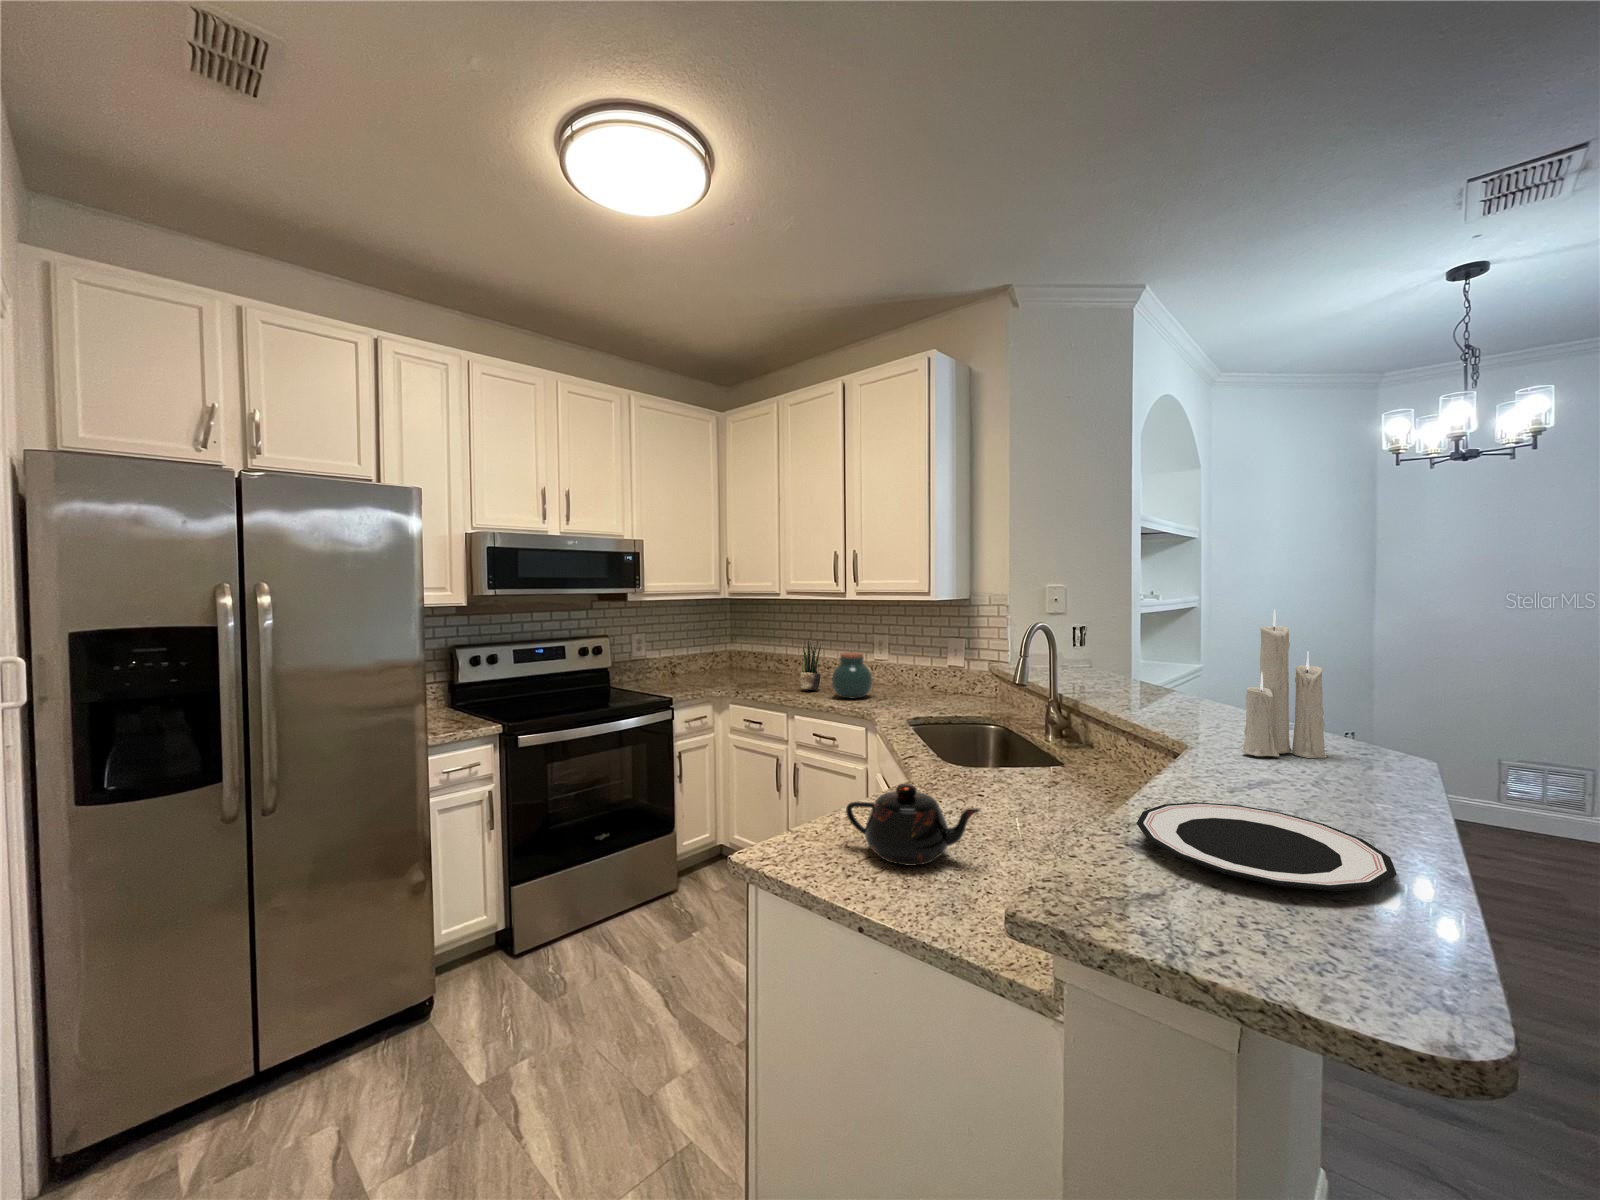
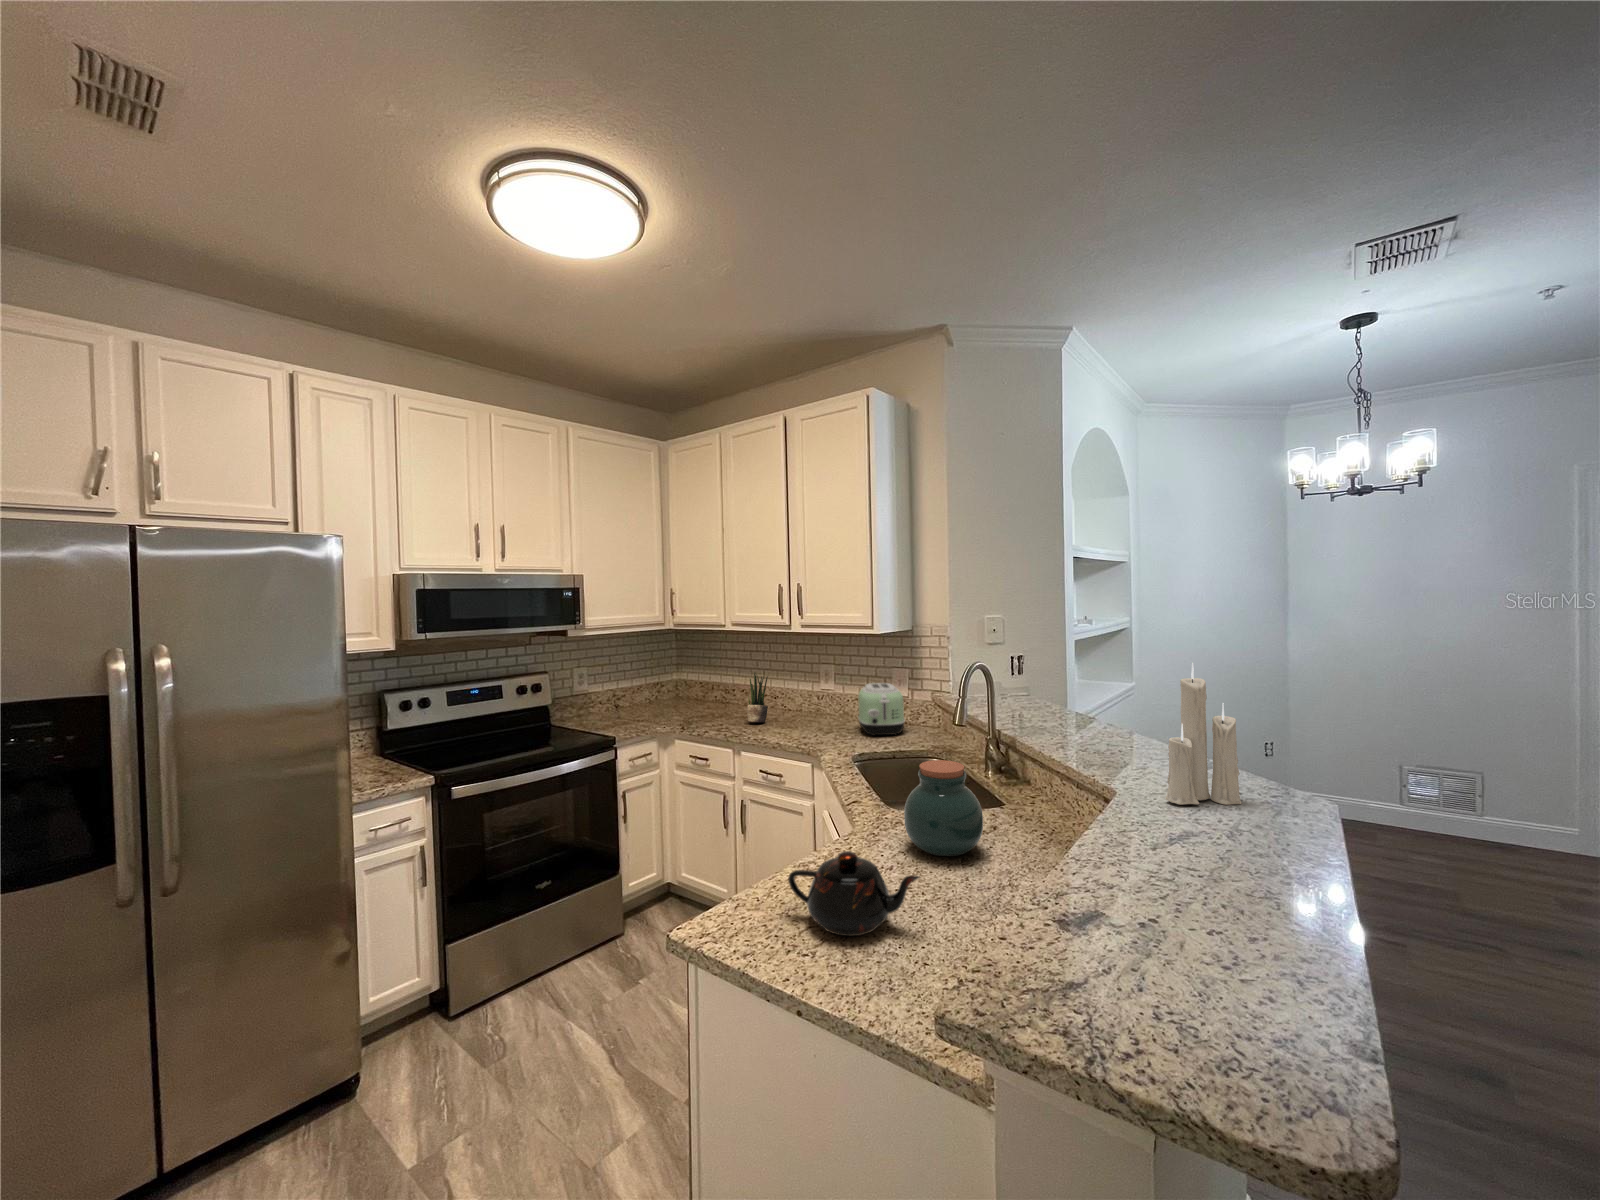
jar: present [832,652,872,698] -> present [904,760,983,856]
toaster: none [911,652,959,703] -> present [858,683,905,736]
plate: present [1136,802,1397,891] -> none [1063,870,1294,975]

